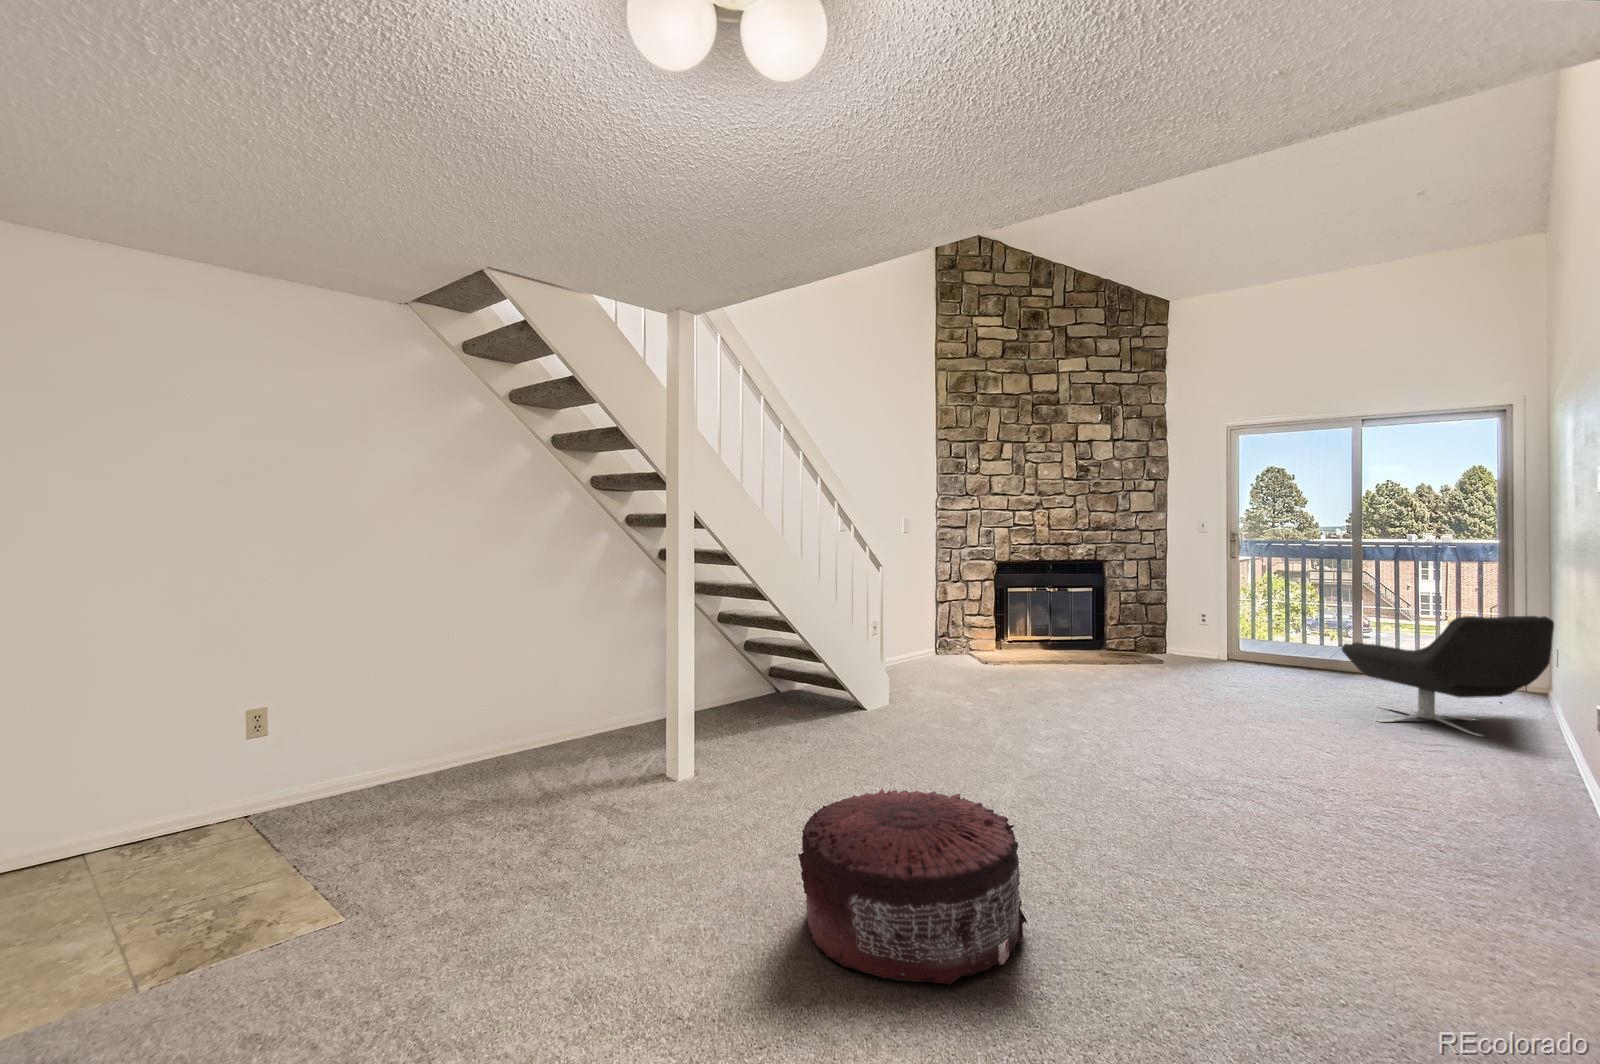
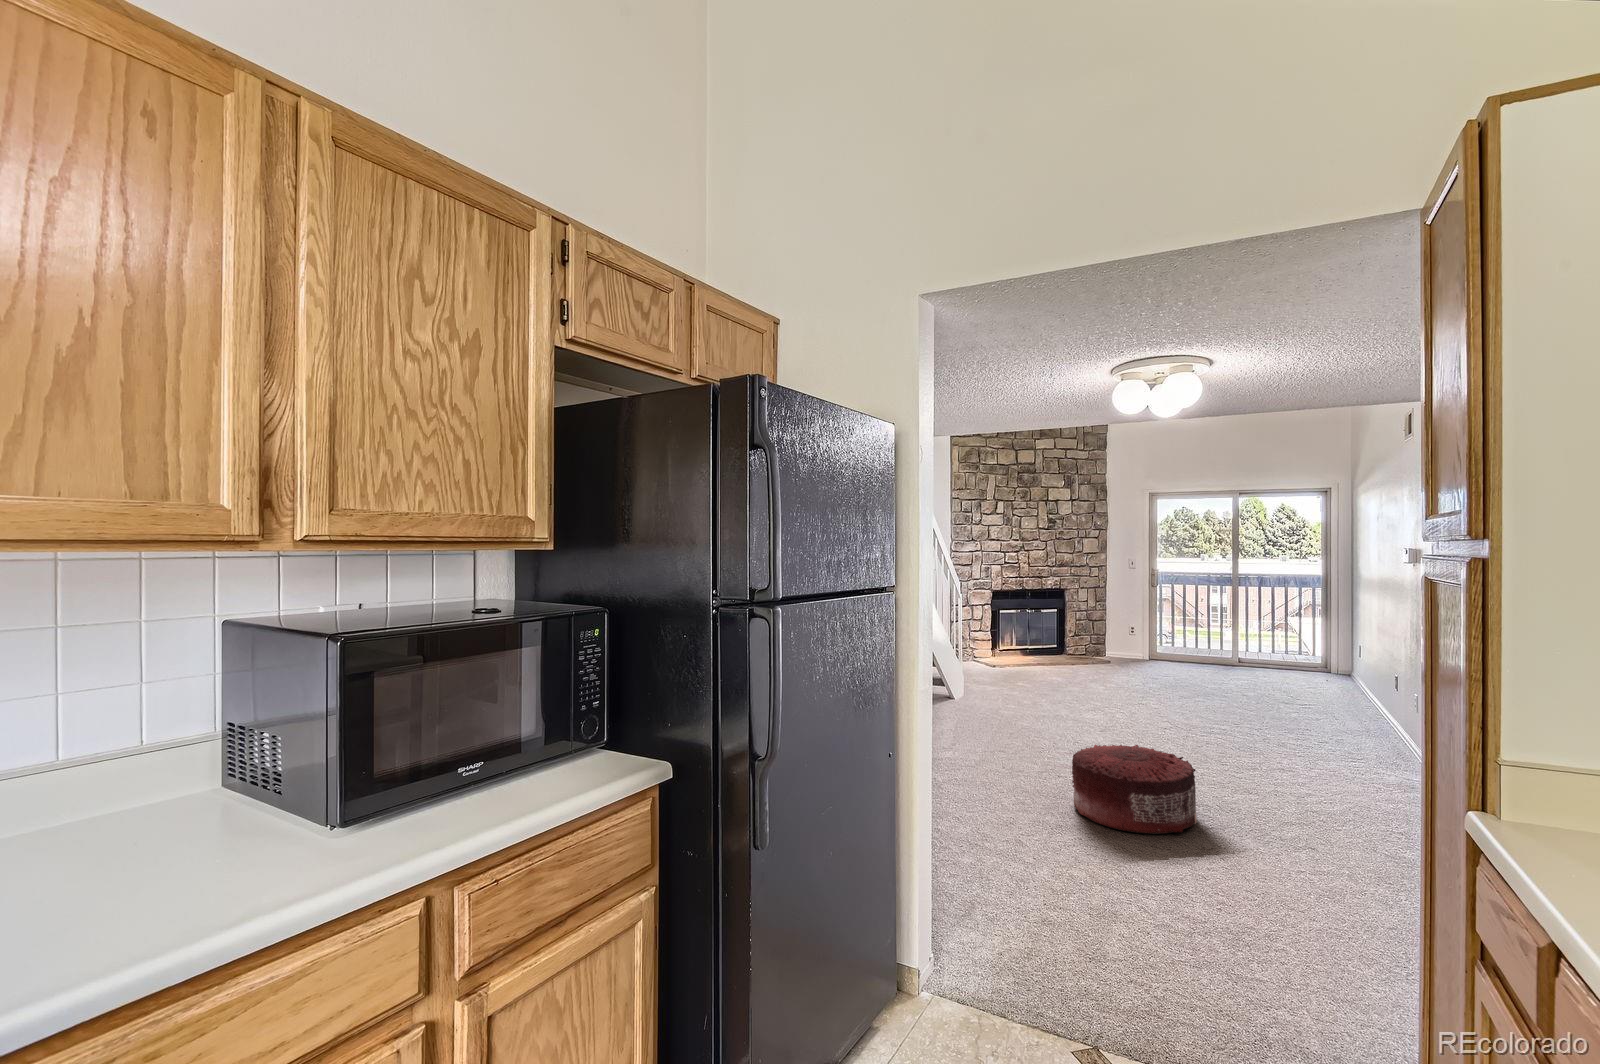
lounge chair: present [1342,616,1554,736] -> none [1248,631,1369,705]

